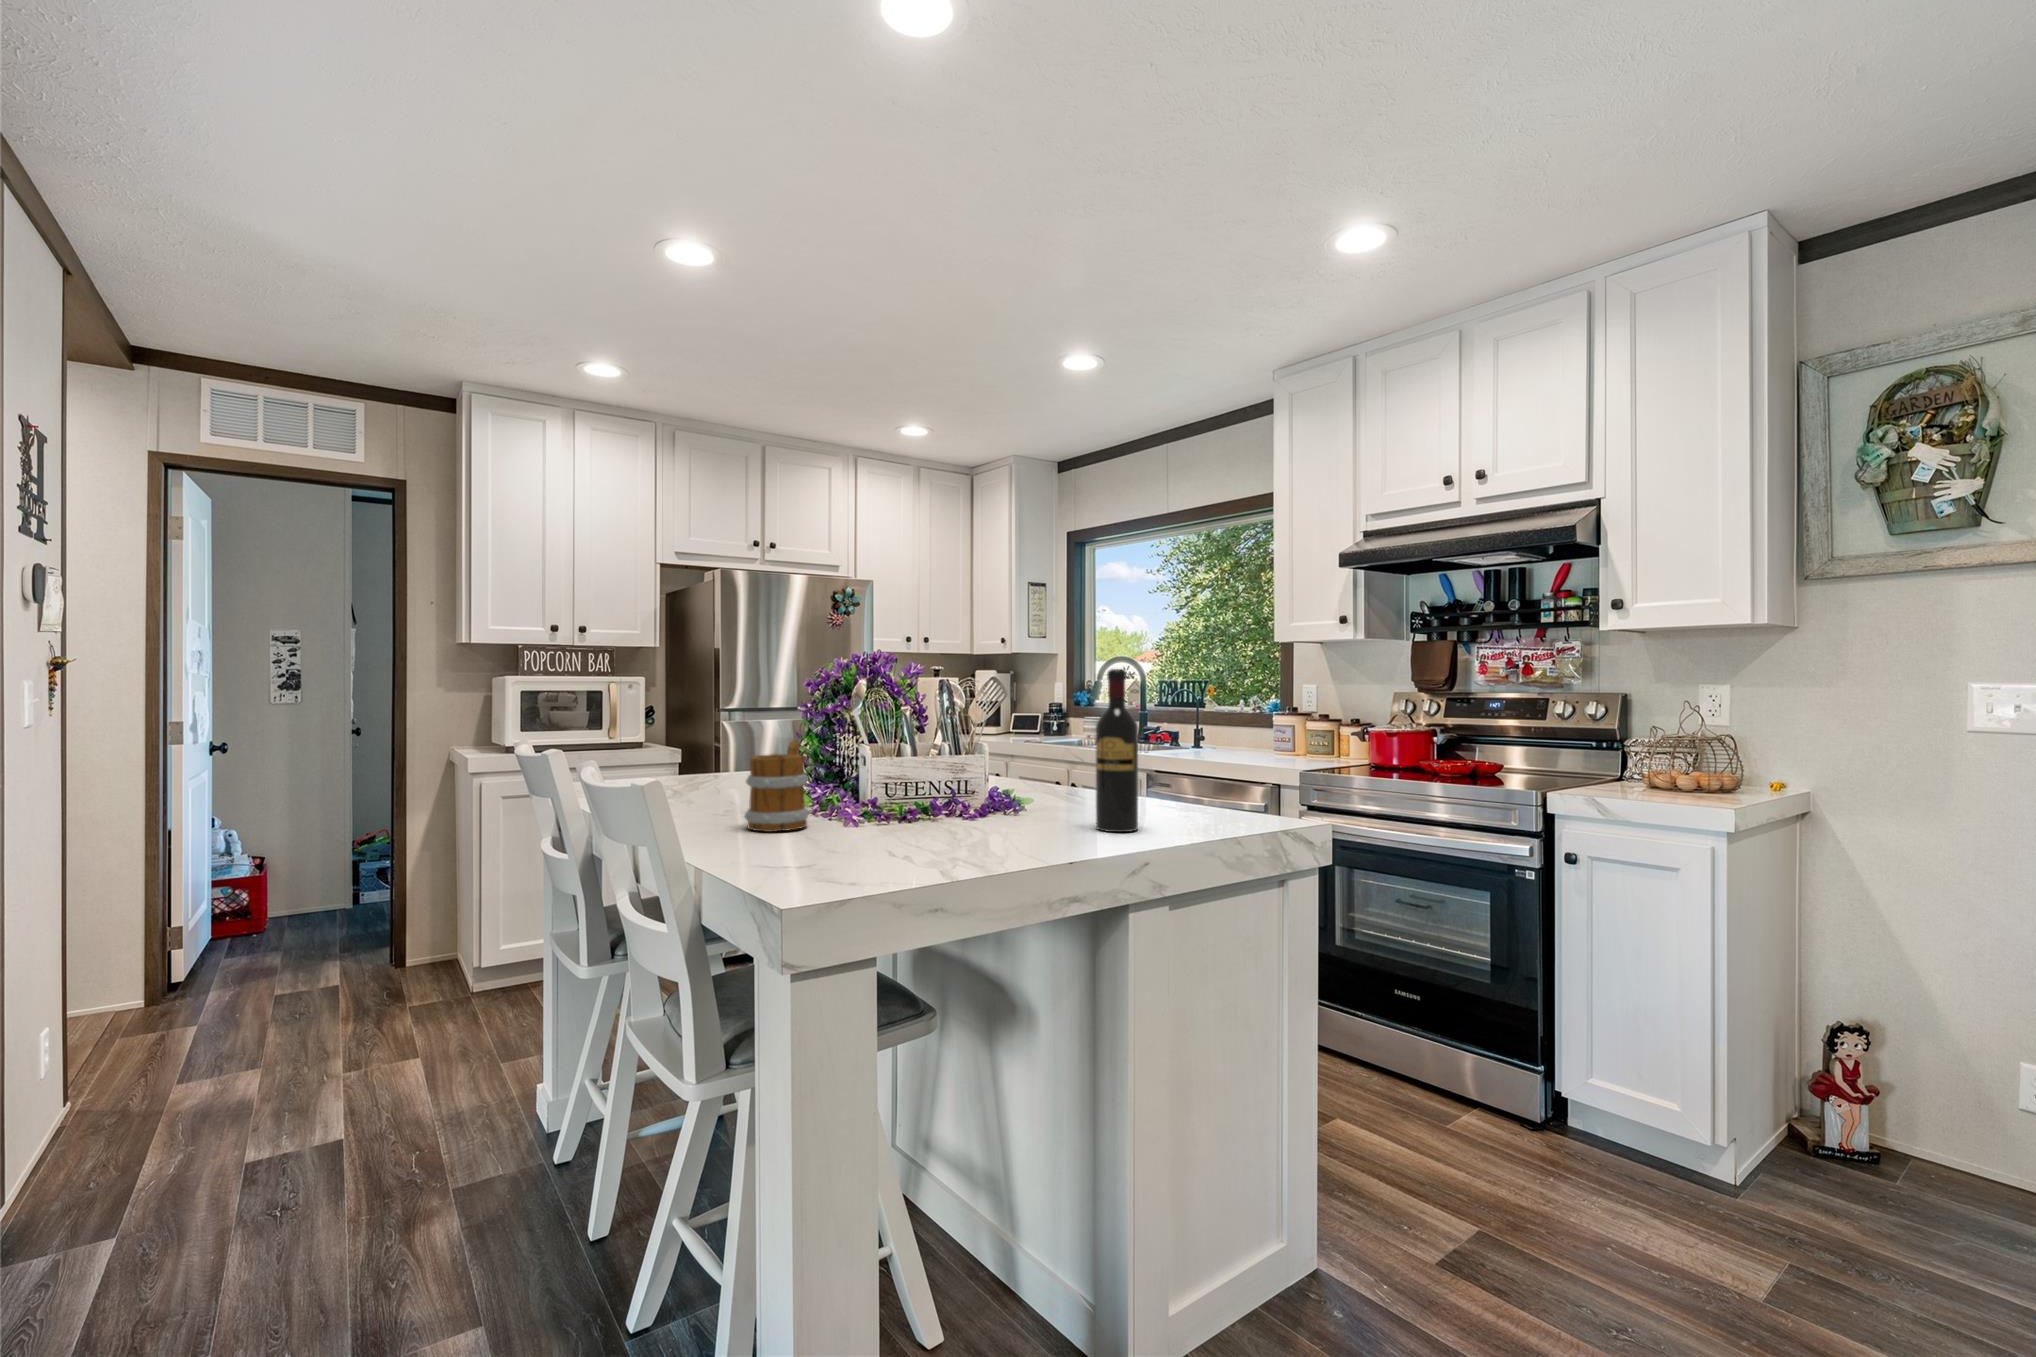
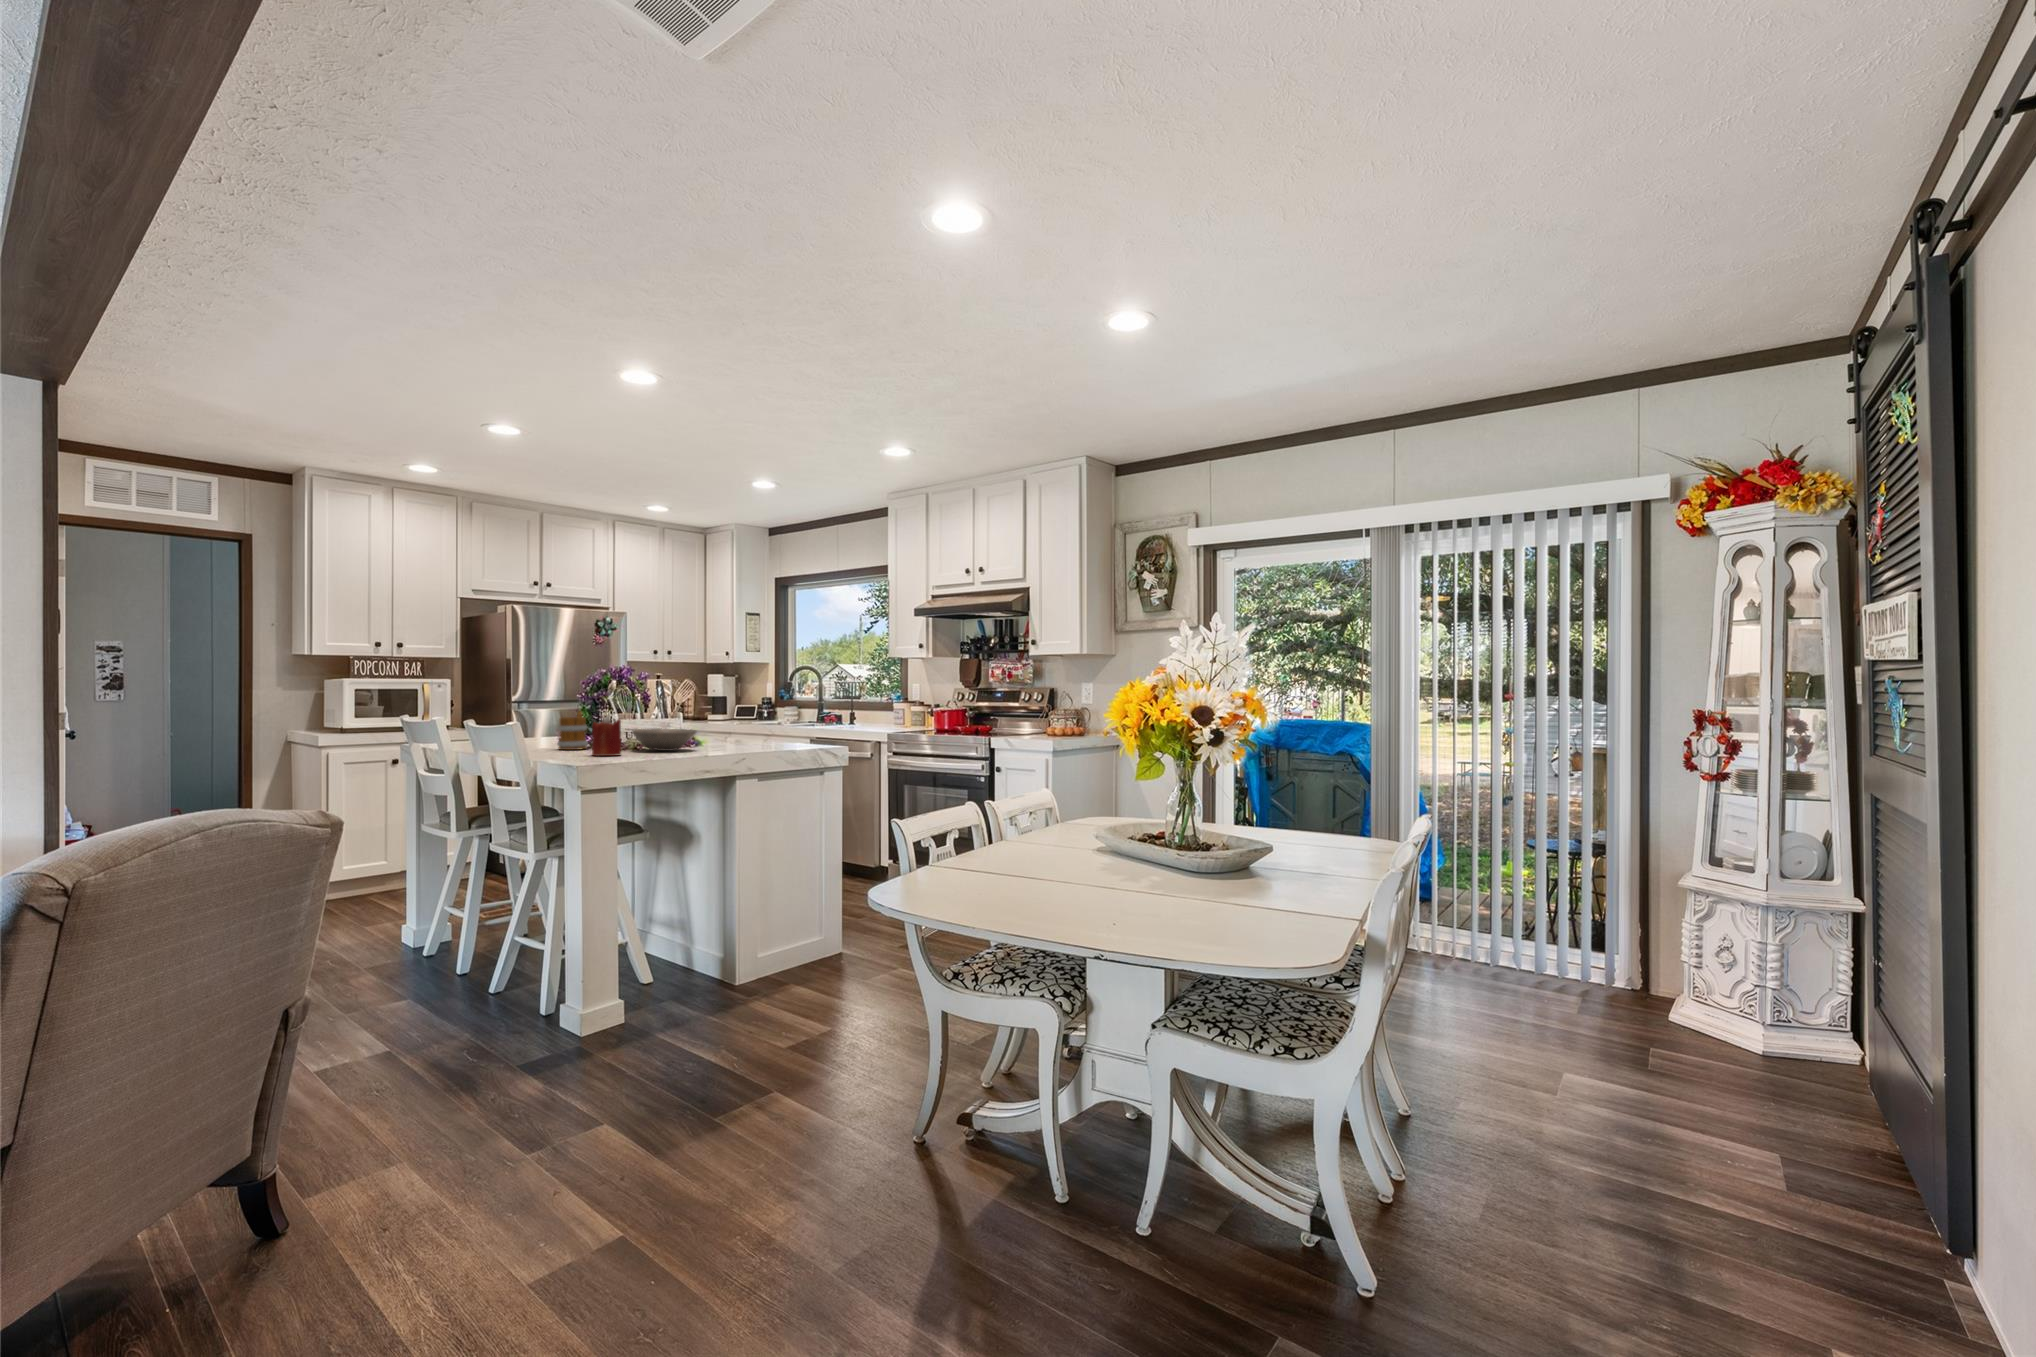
wine bottle: present [1096,669,1138,832] -> none [725,678,745,749]
candle: none [811,762,881,871] -> present [592,716,621,756]
bowl: none [902,781,1044,839] -> present [632,728,697,751]

